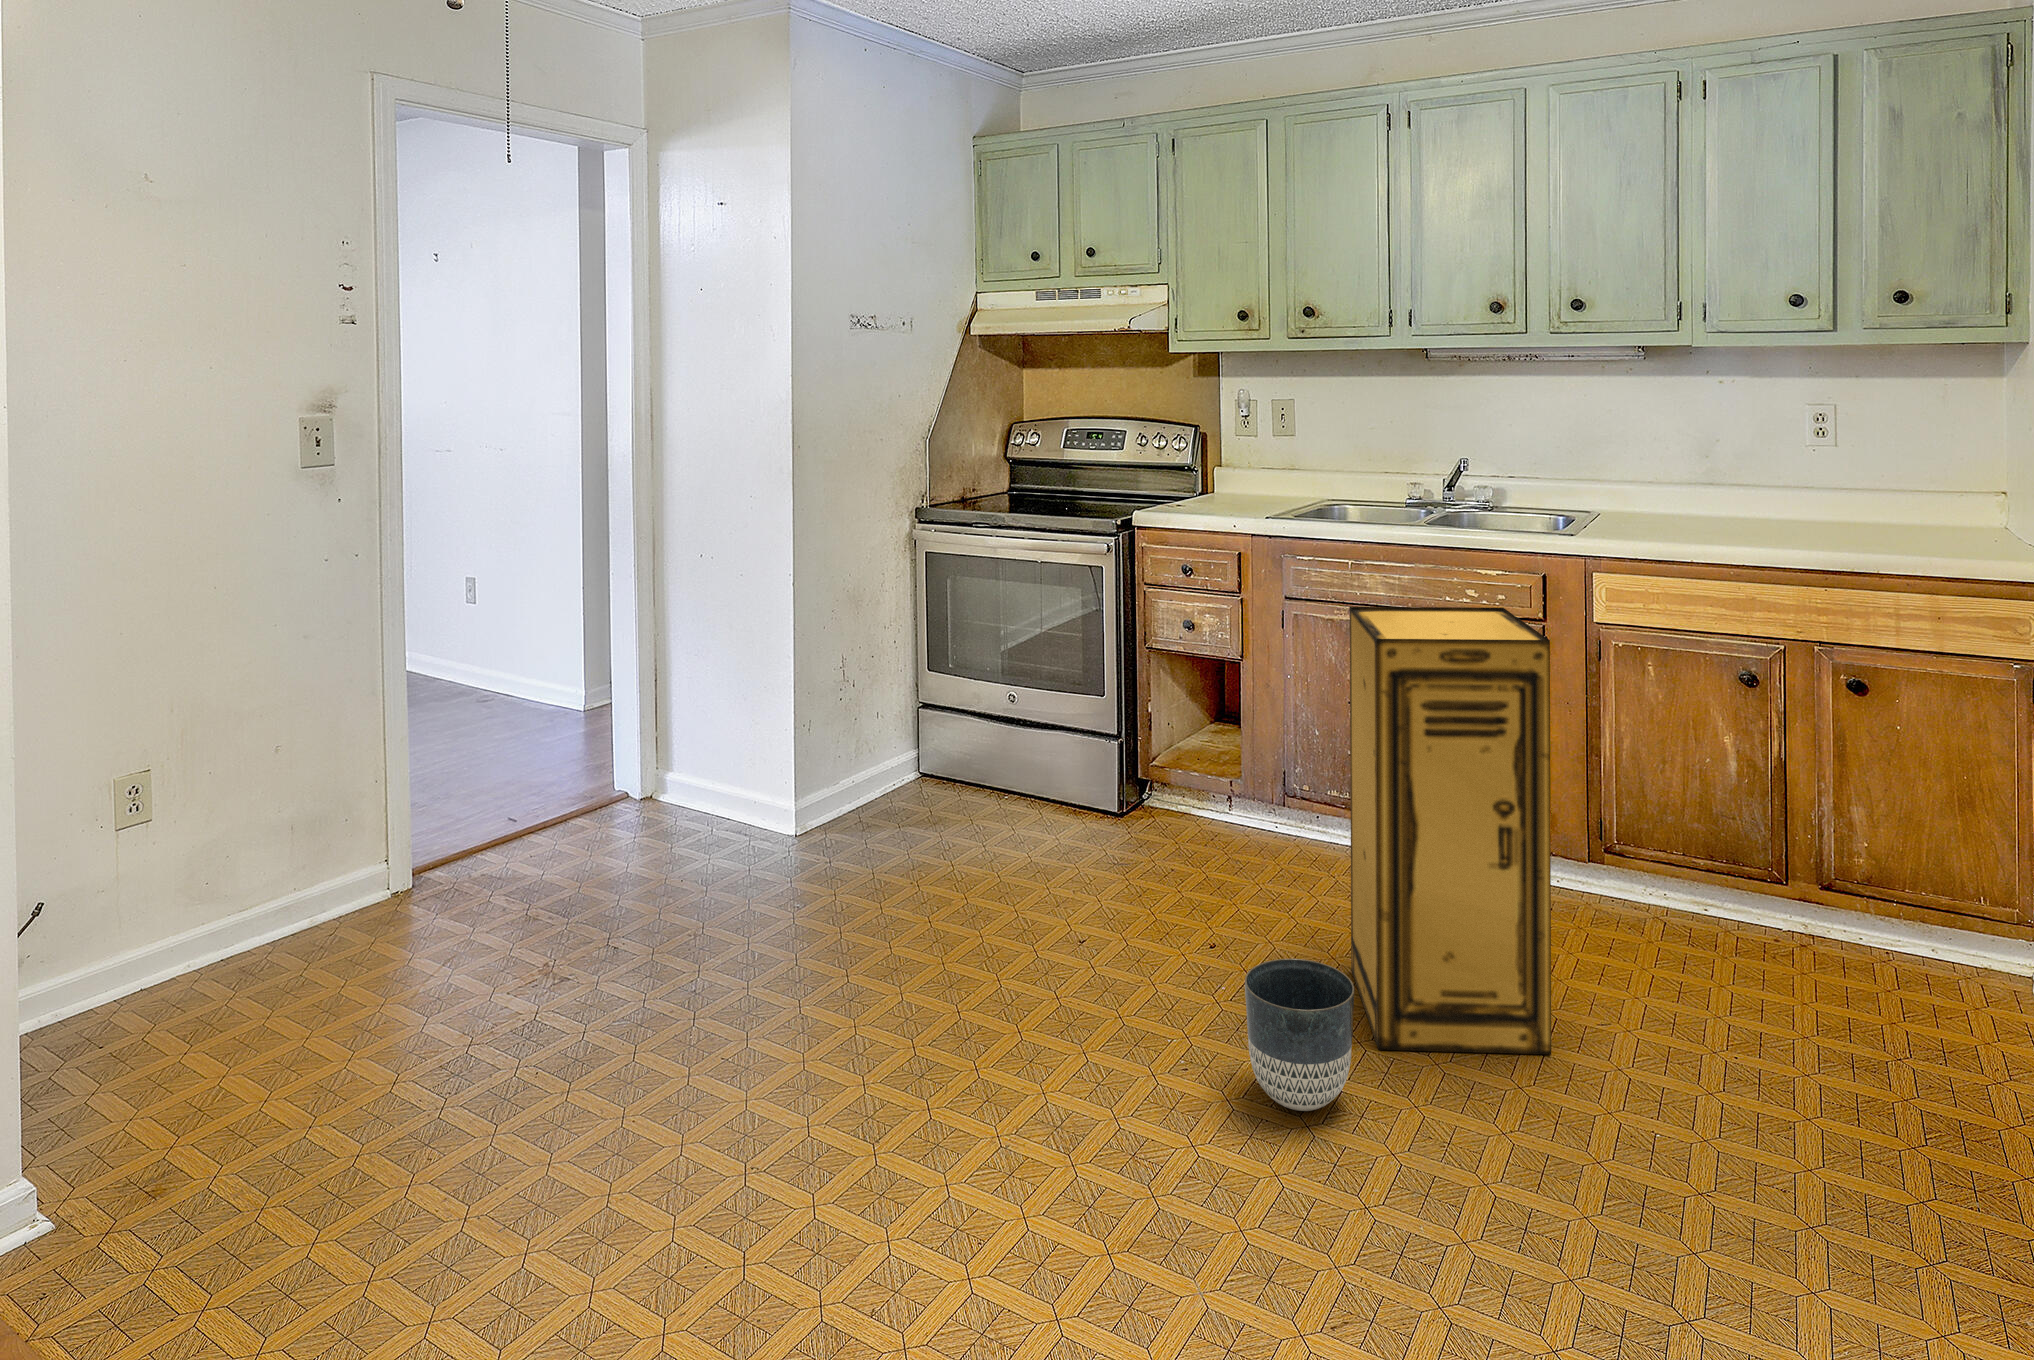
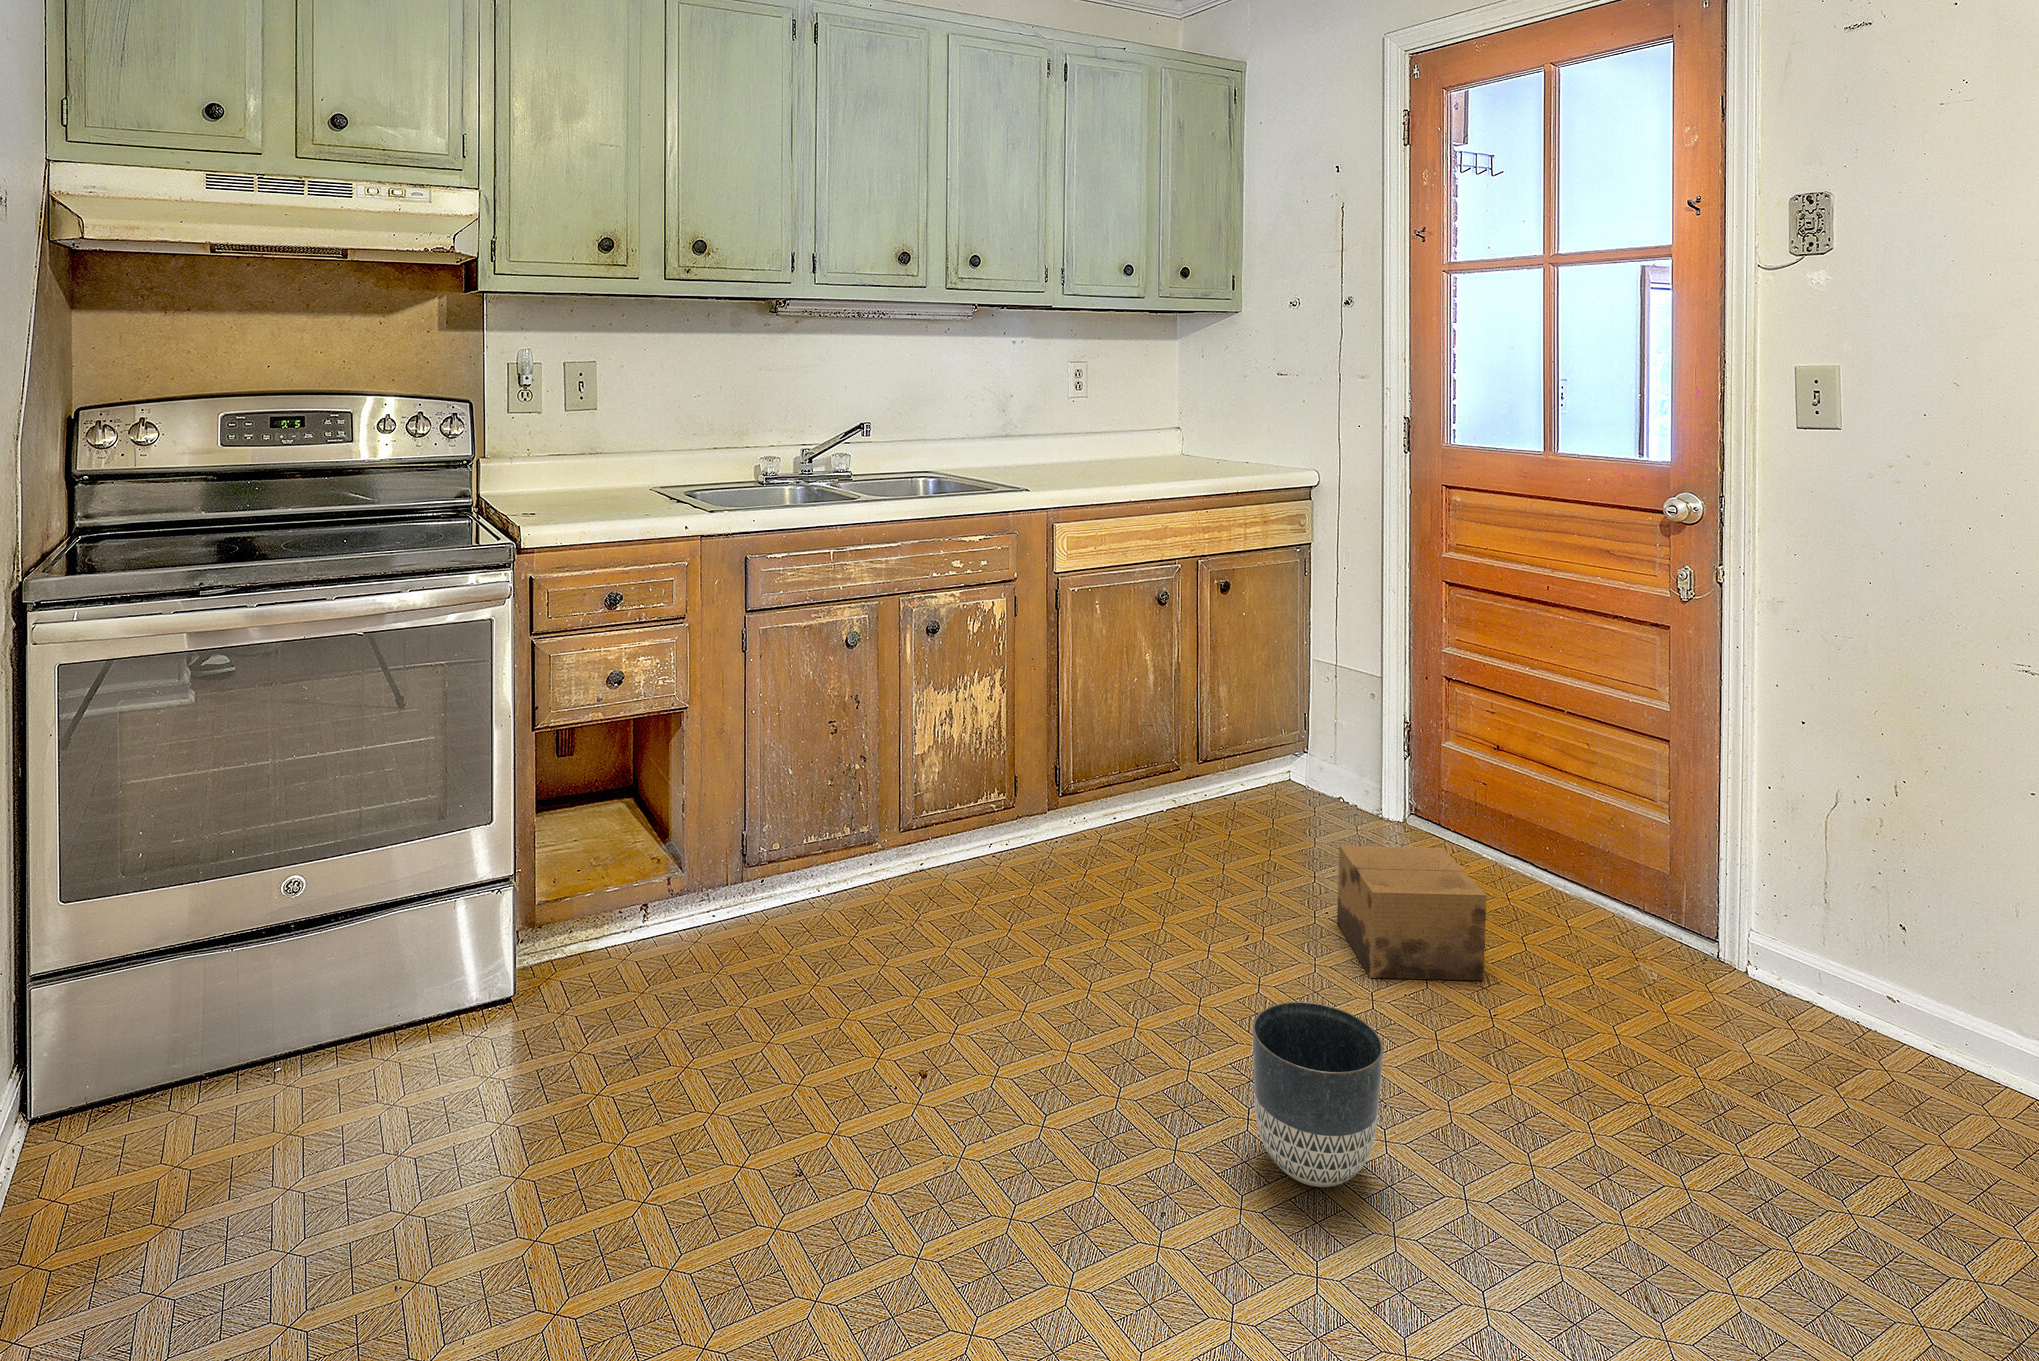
storage cabinet: present [1350,607,1551,1054] -> none [1075,571,1311,1076]
cardboard box: none [1650,964,1852,1155] -> present [1337,845,1486,980]

